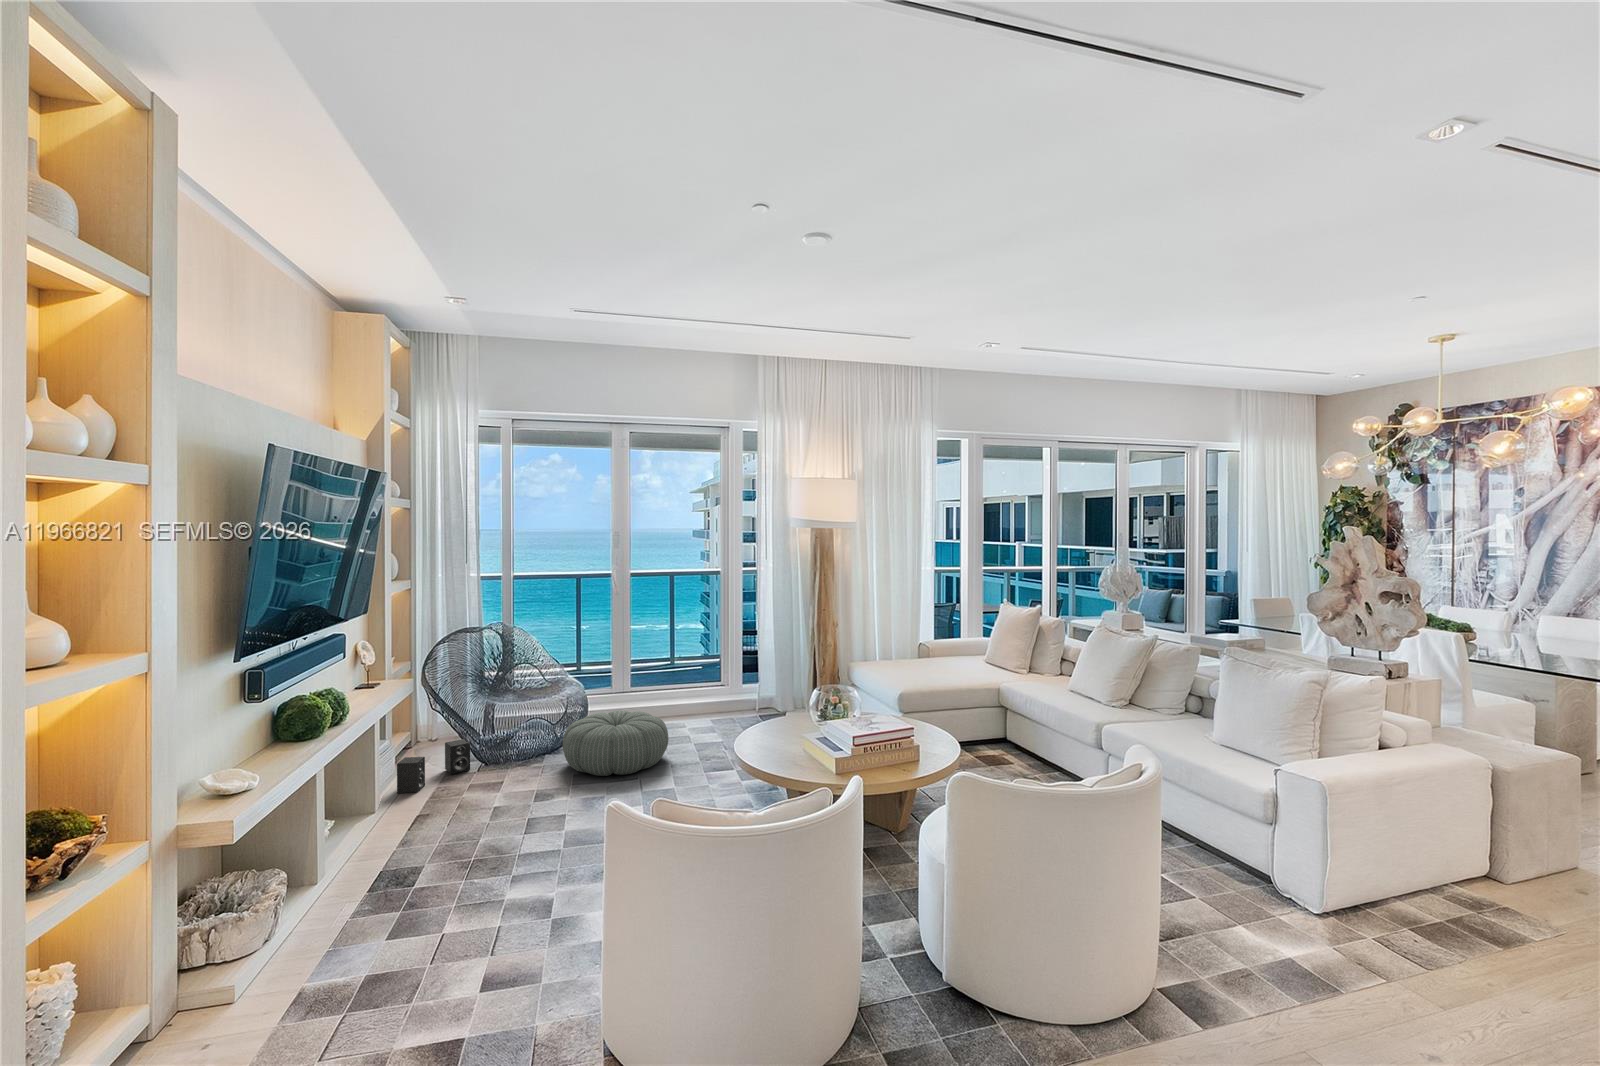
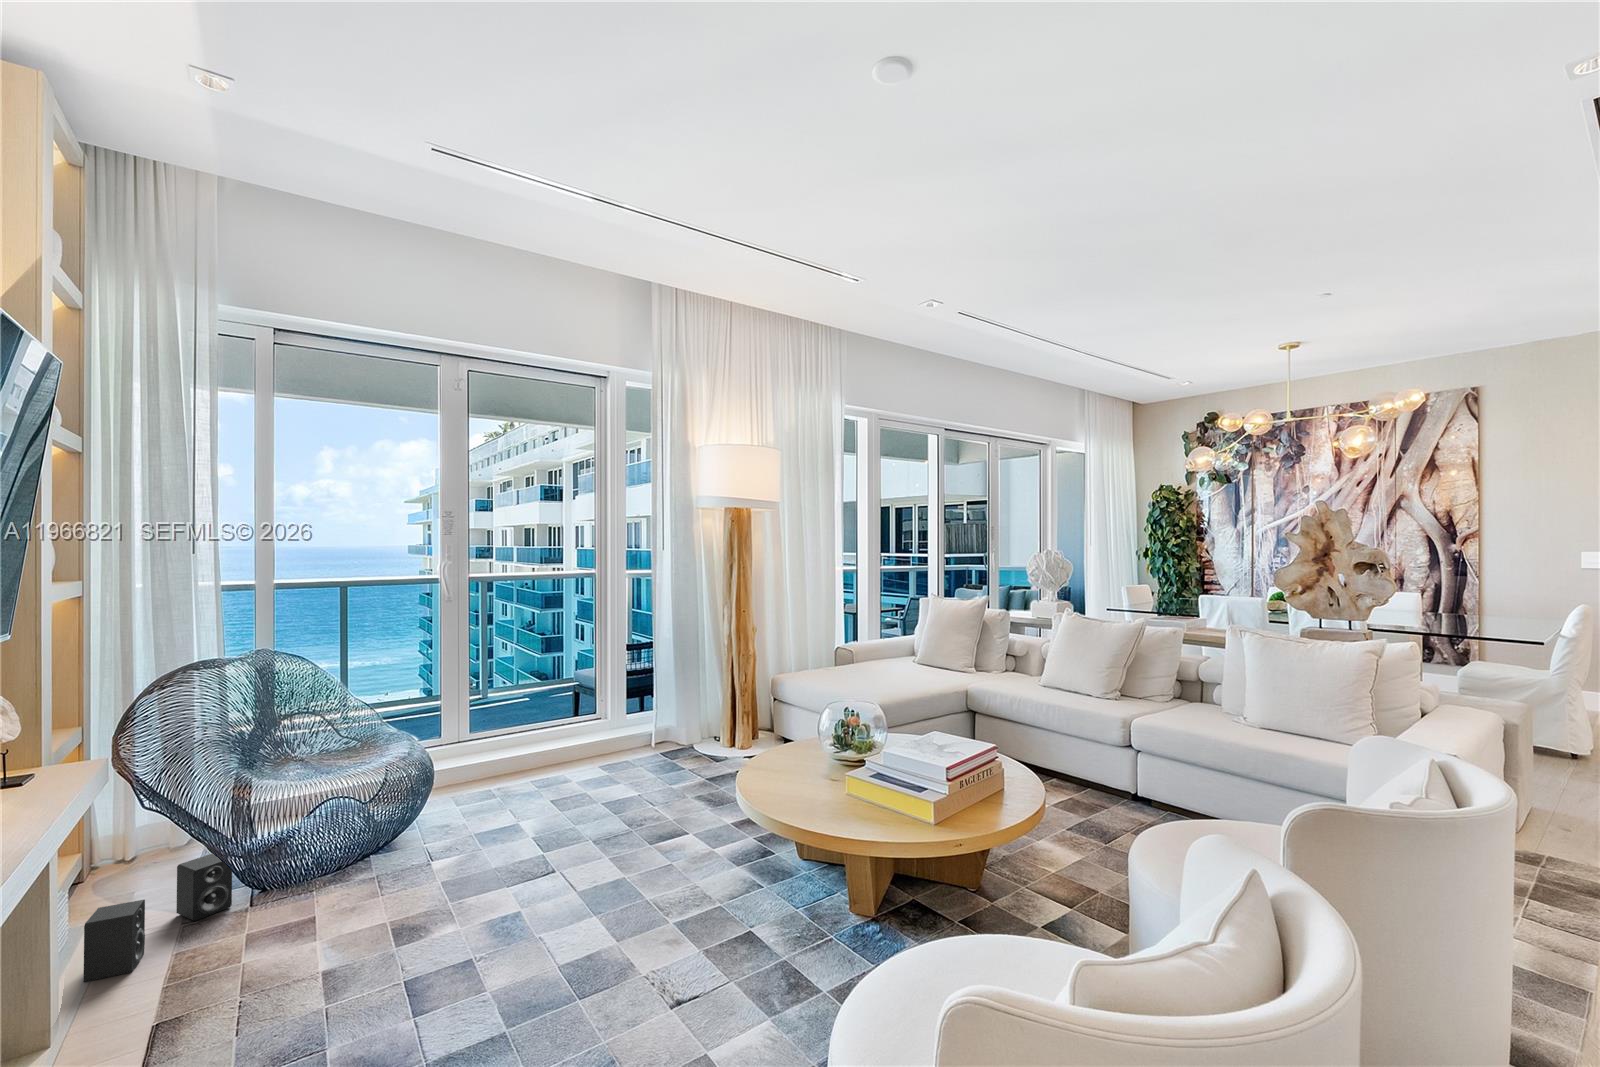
pouf: present [563,711,668,776] -> none [410,768,582,877]

